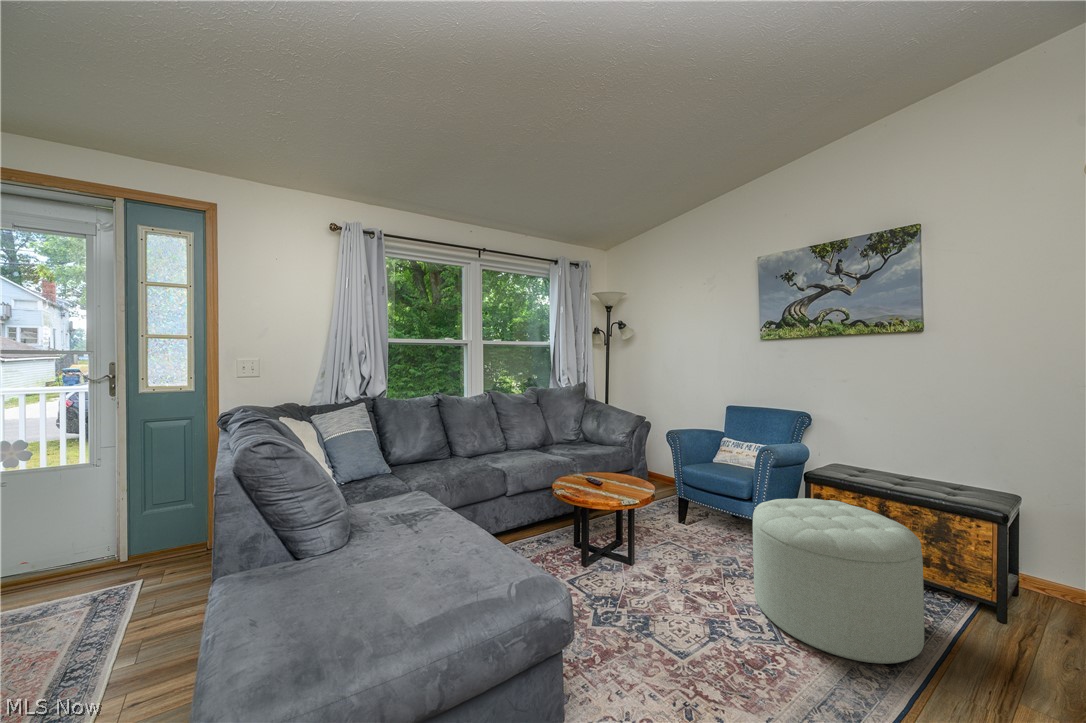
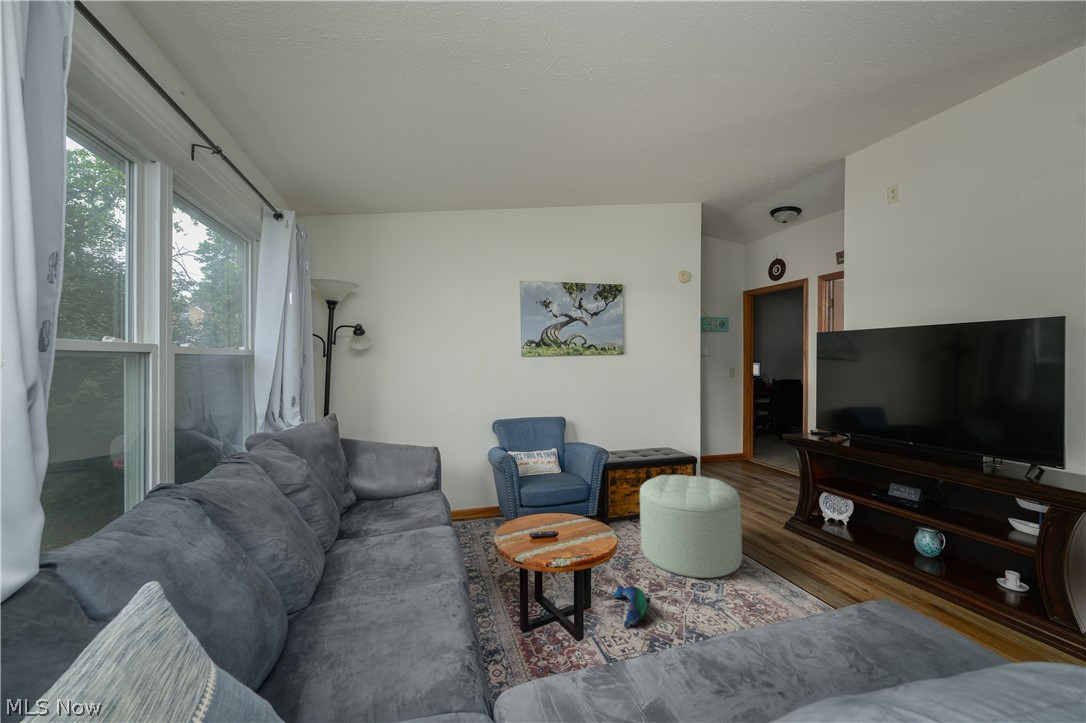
plush toy: none [625,569,676,591] -> present [613,586,650,628]

